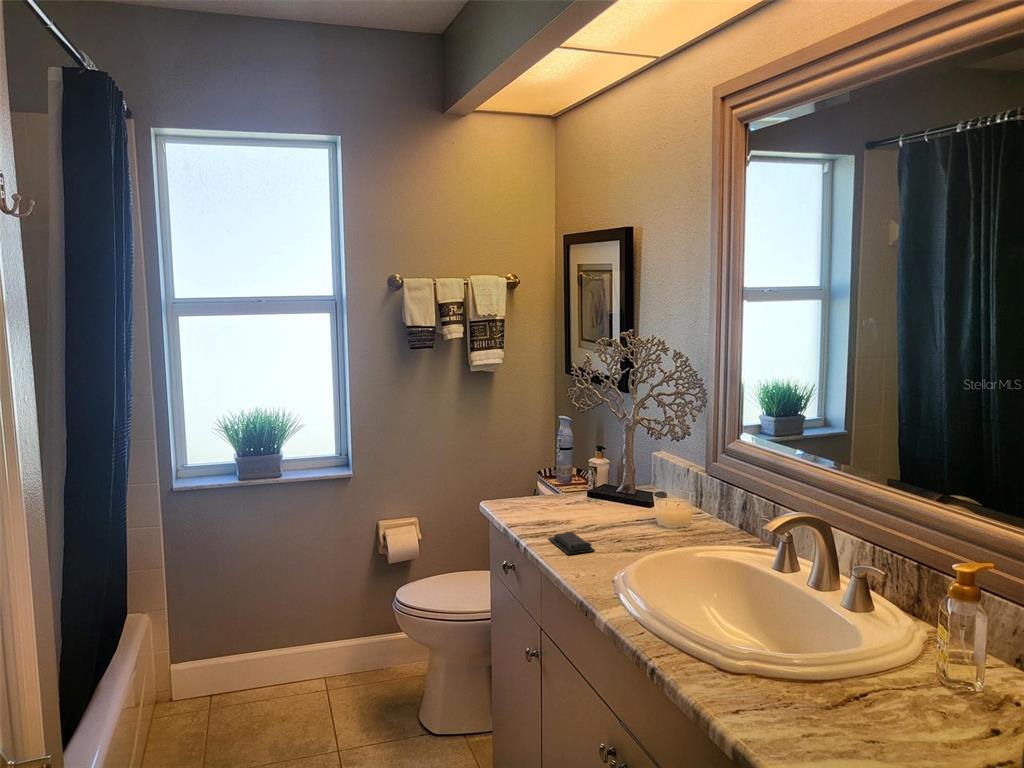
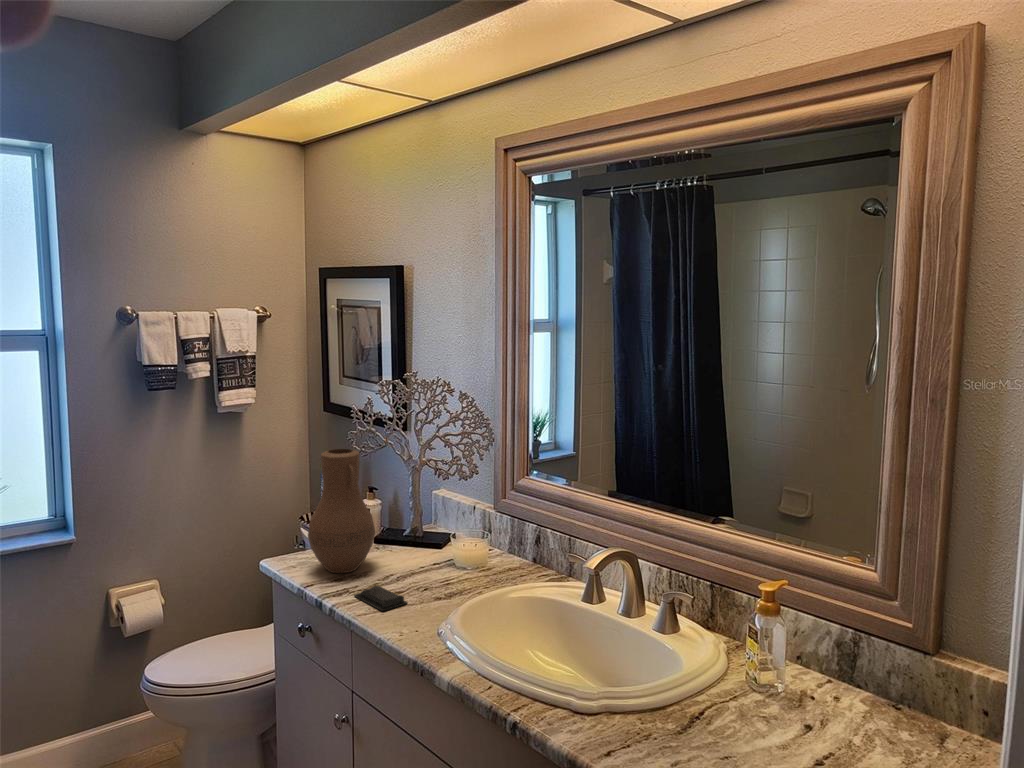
vase: none [516,401,580,519] -> present [308,449,375,573]

